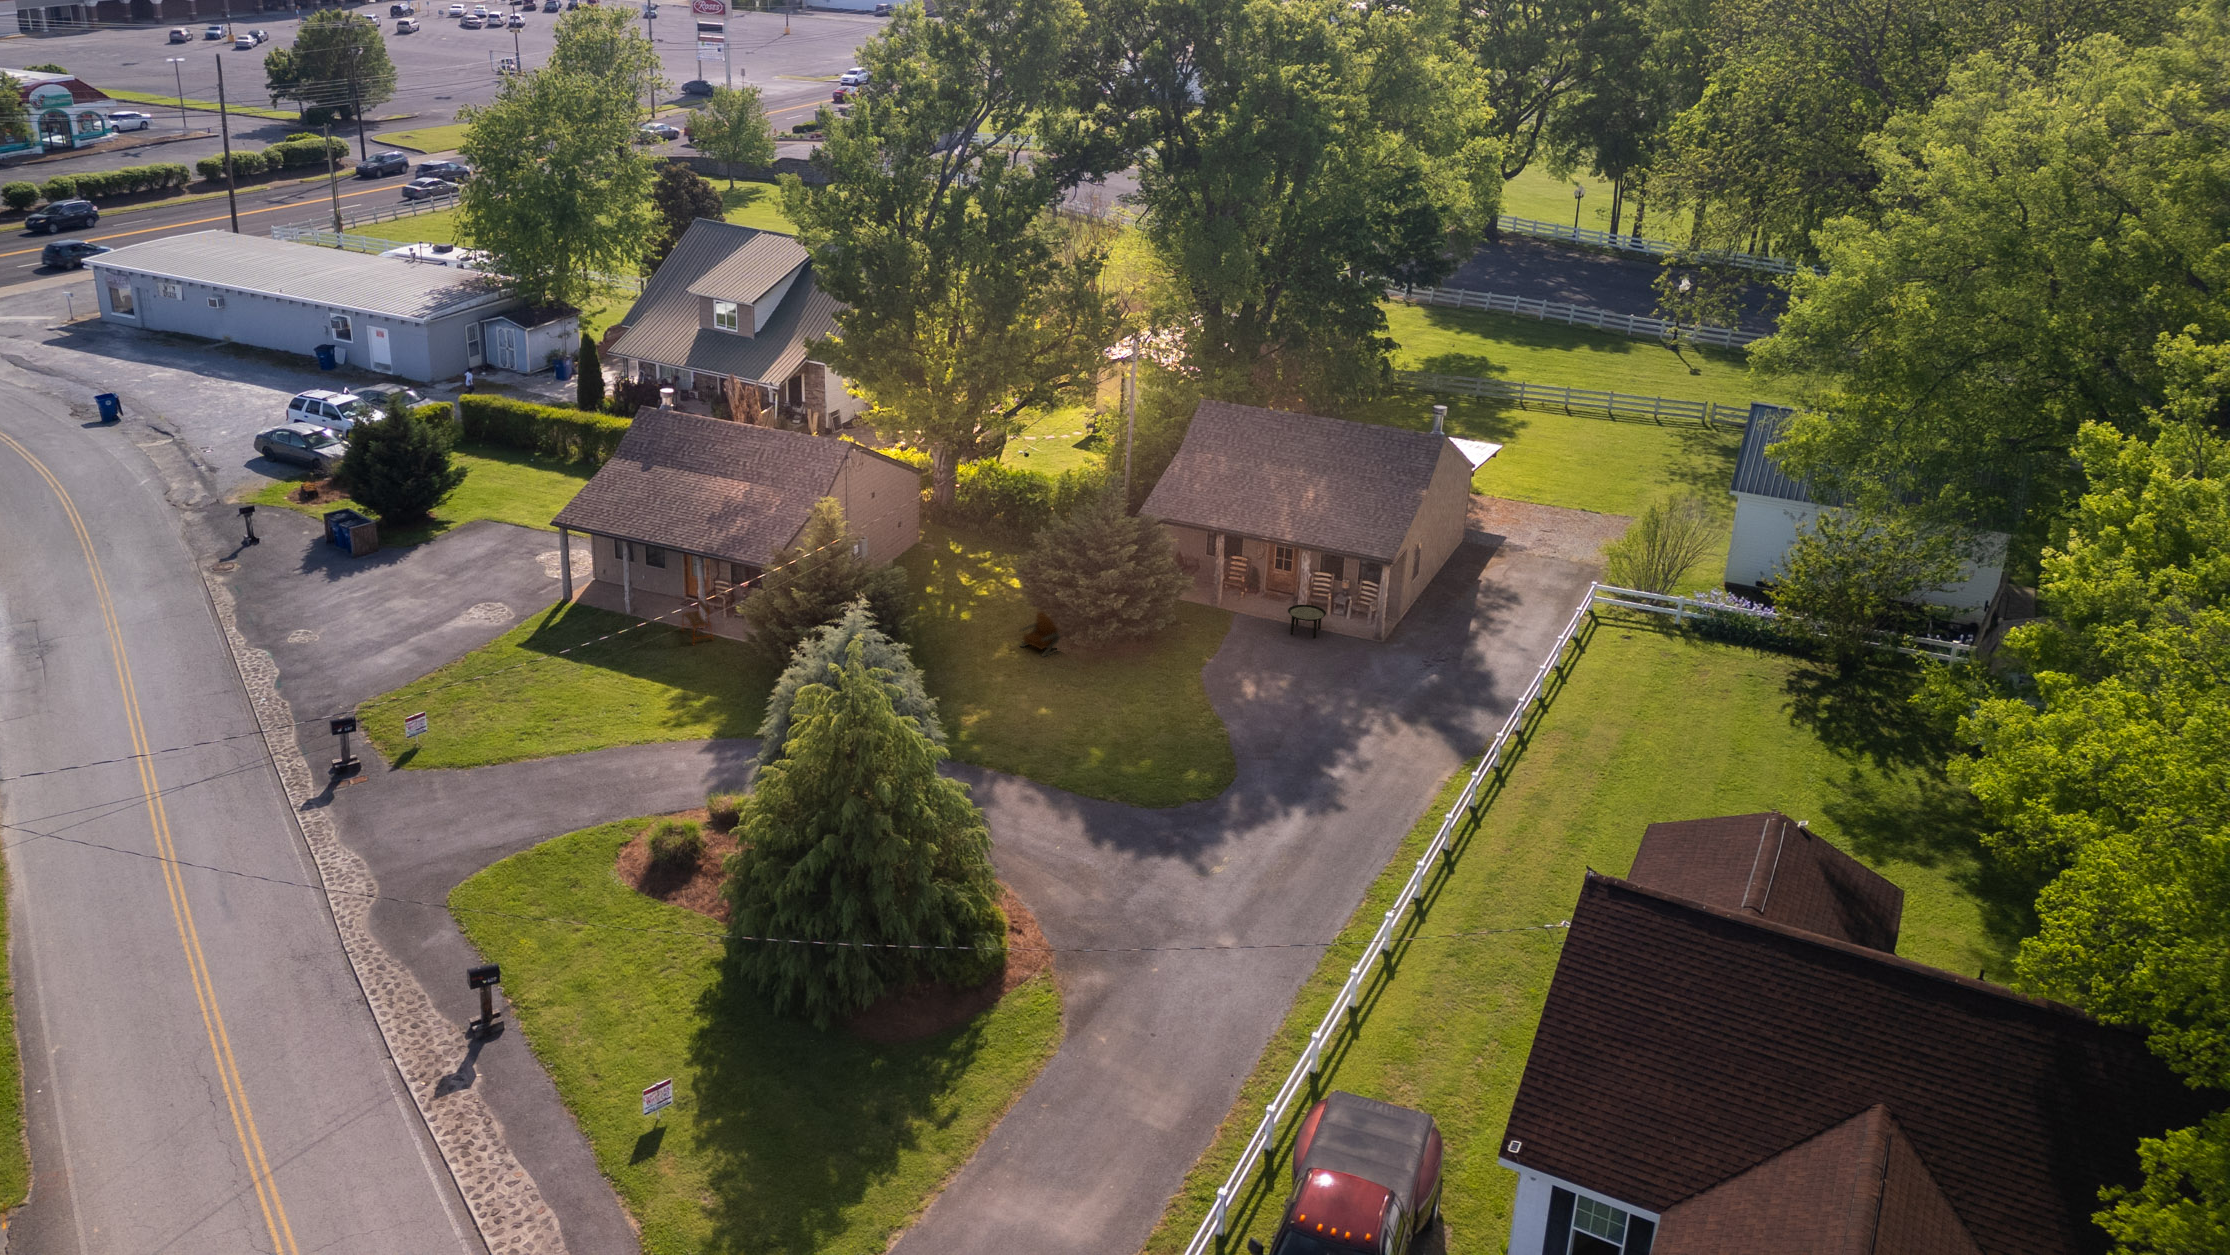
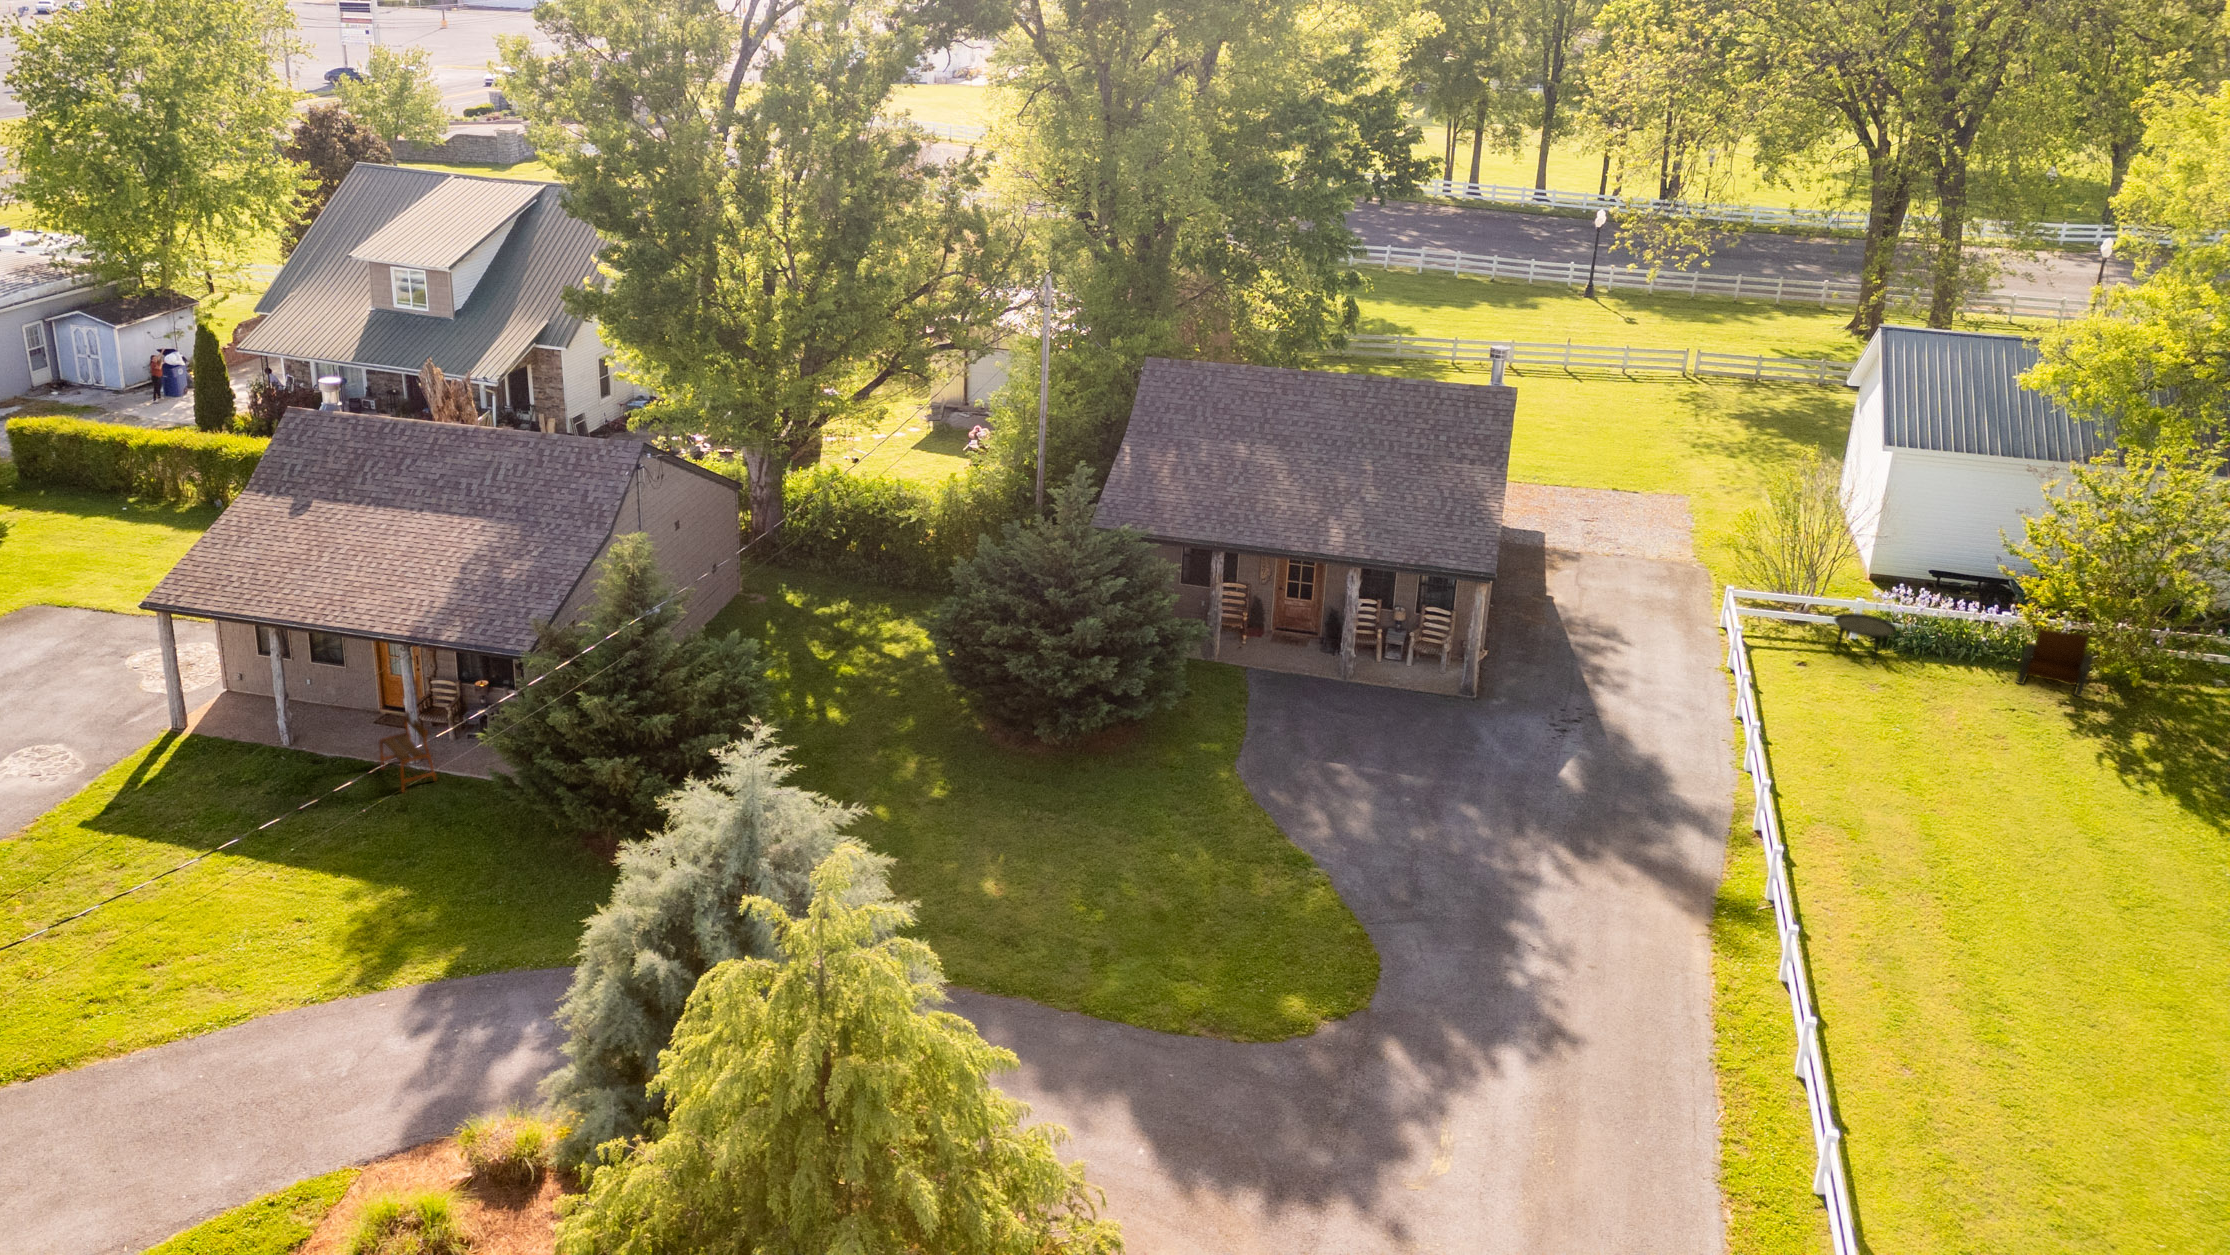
round table: present [1288,605,1326,638] -> present [1834,613,1897,664]
lounge chair: present [1020,611,1060,657] -> present [2016,628,2093,697]

